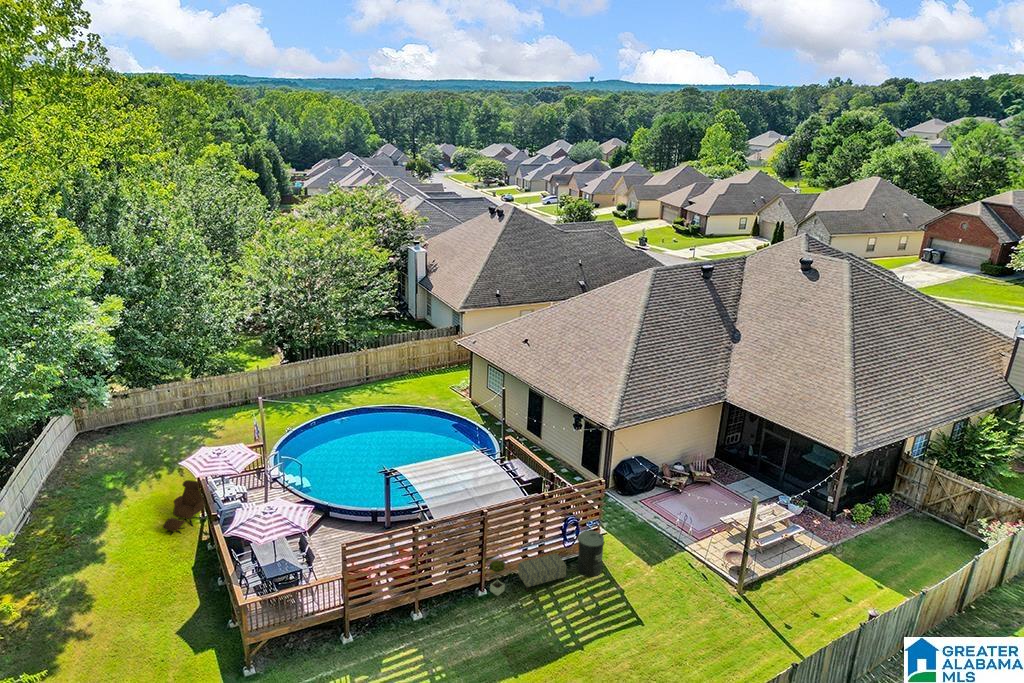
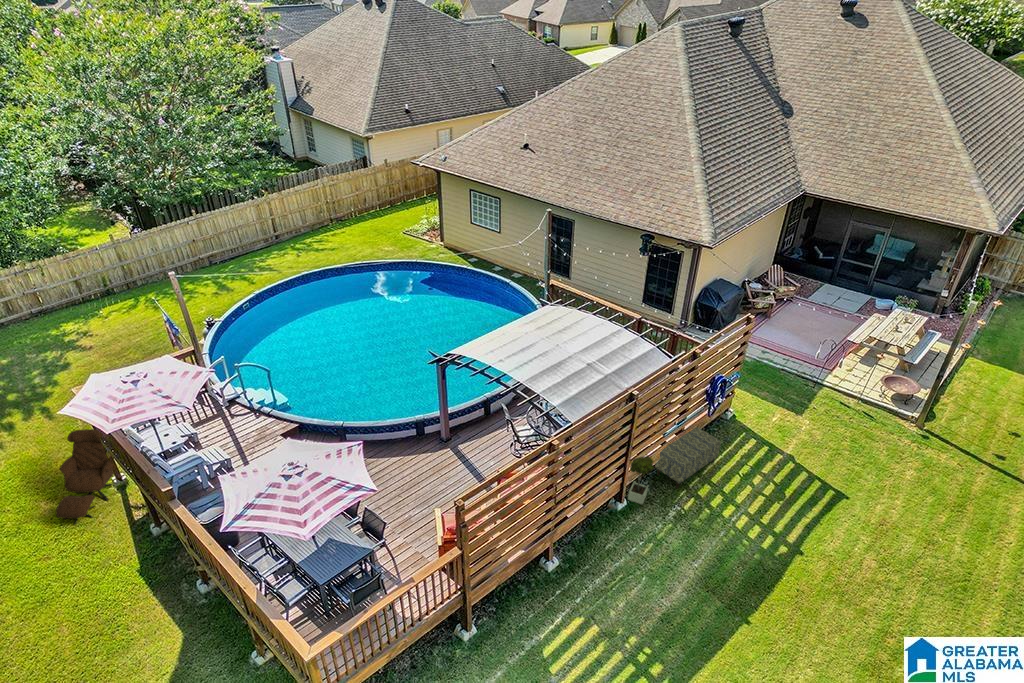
trash can: present [577,531,604,577] -> none [717,387,761,449]

